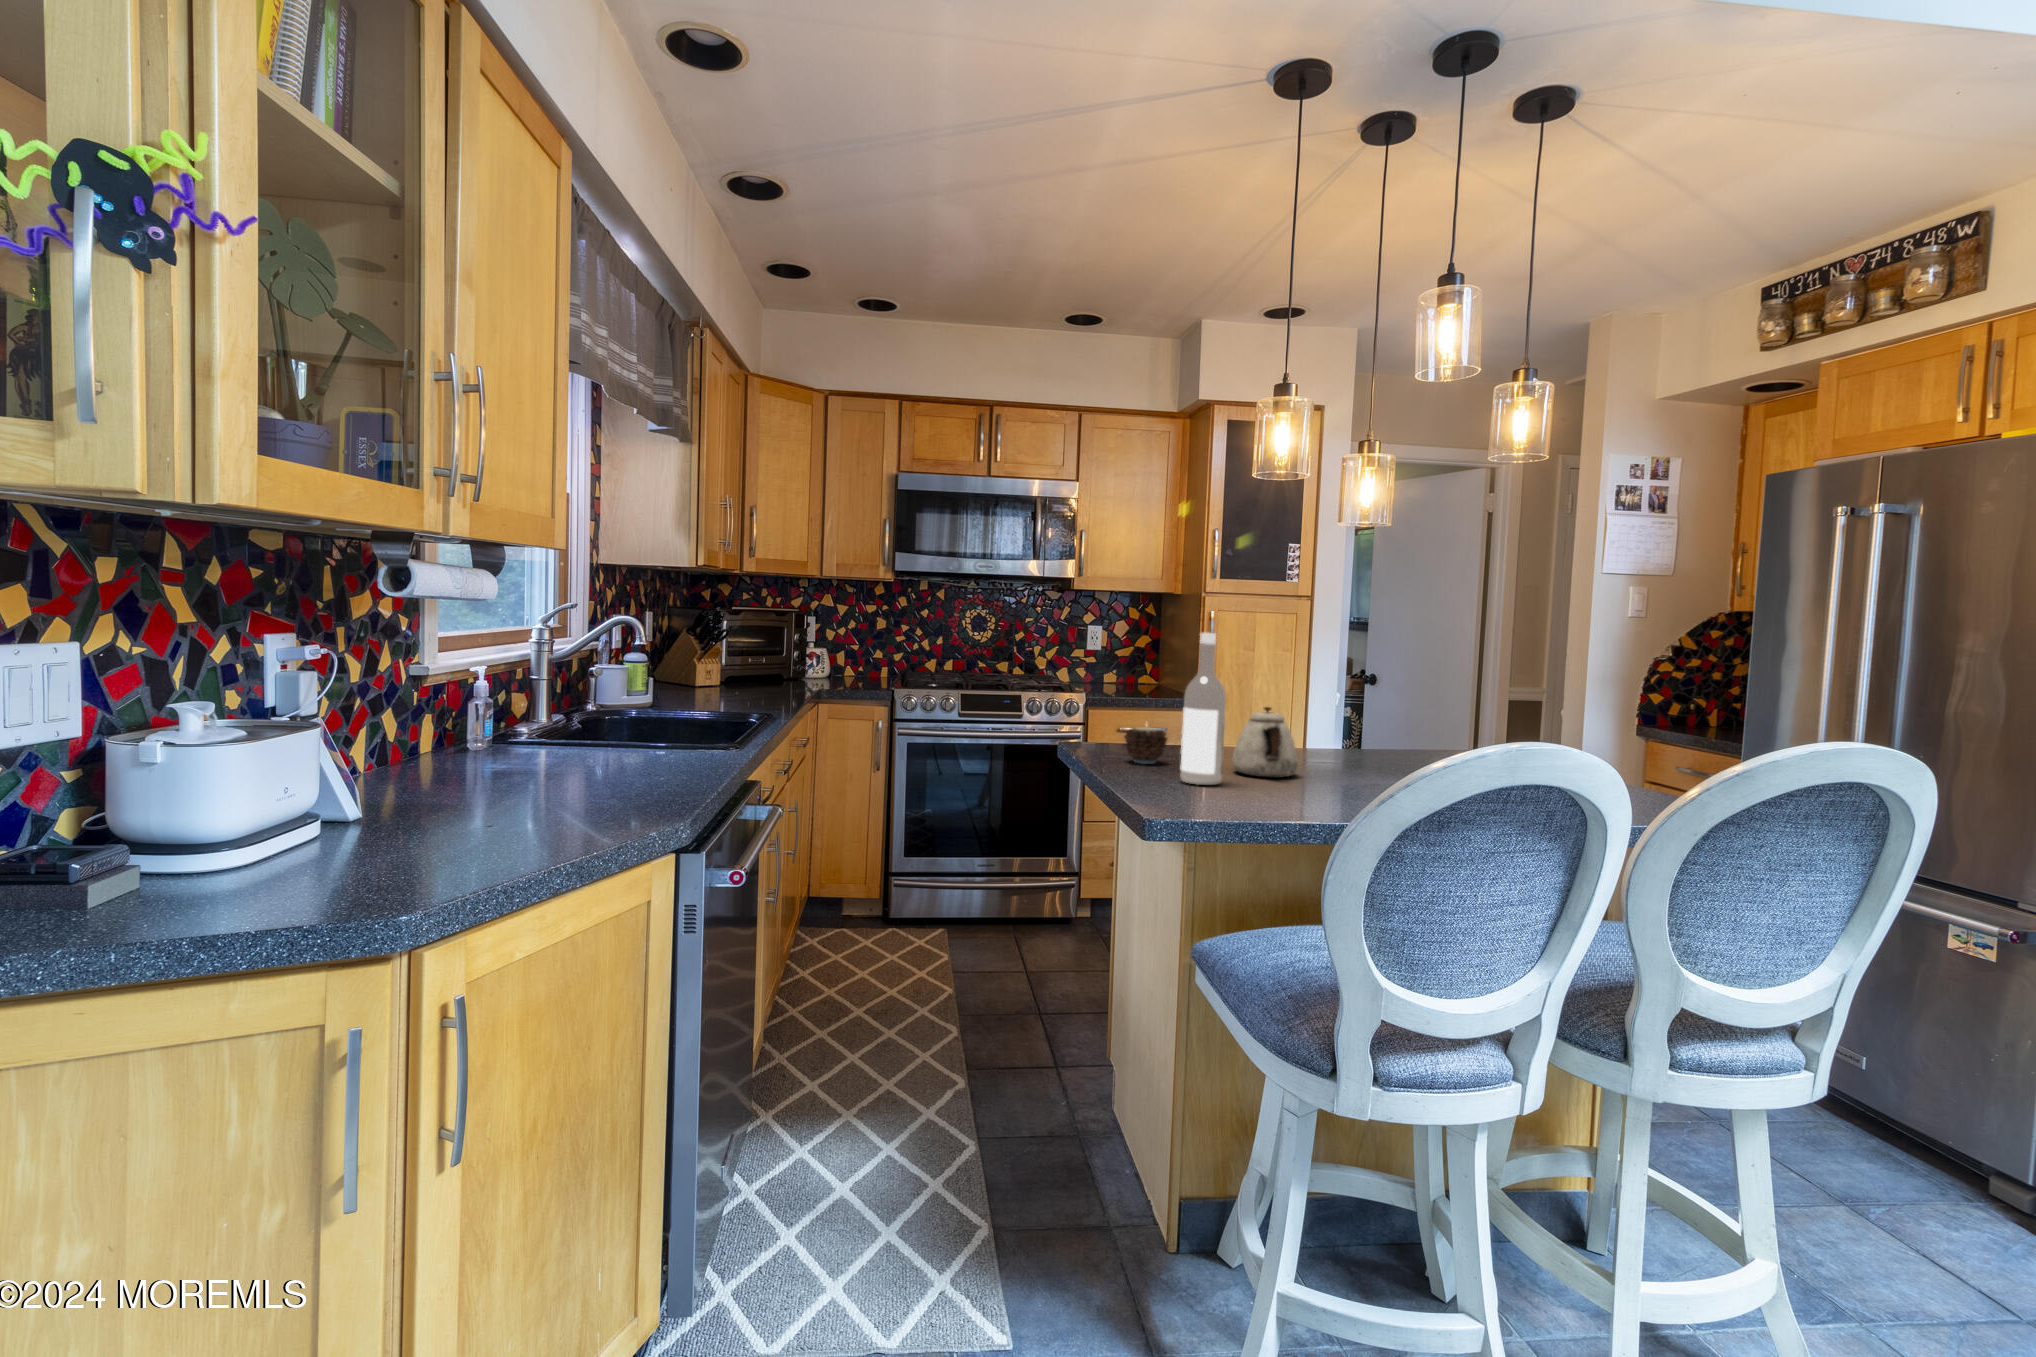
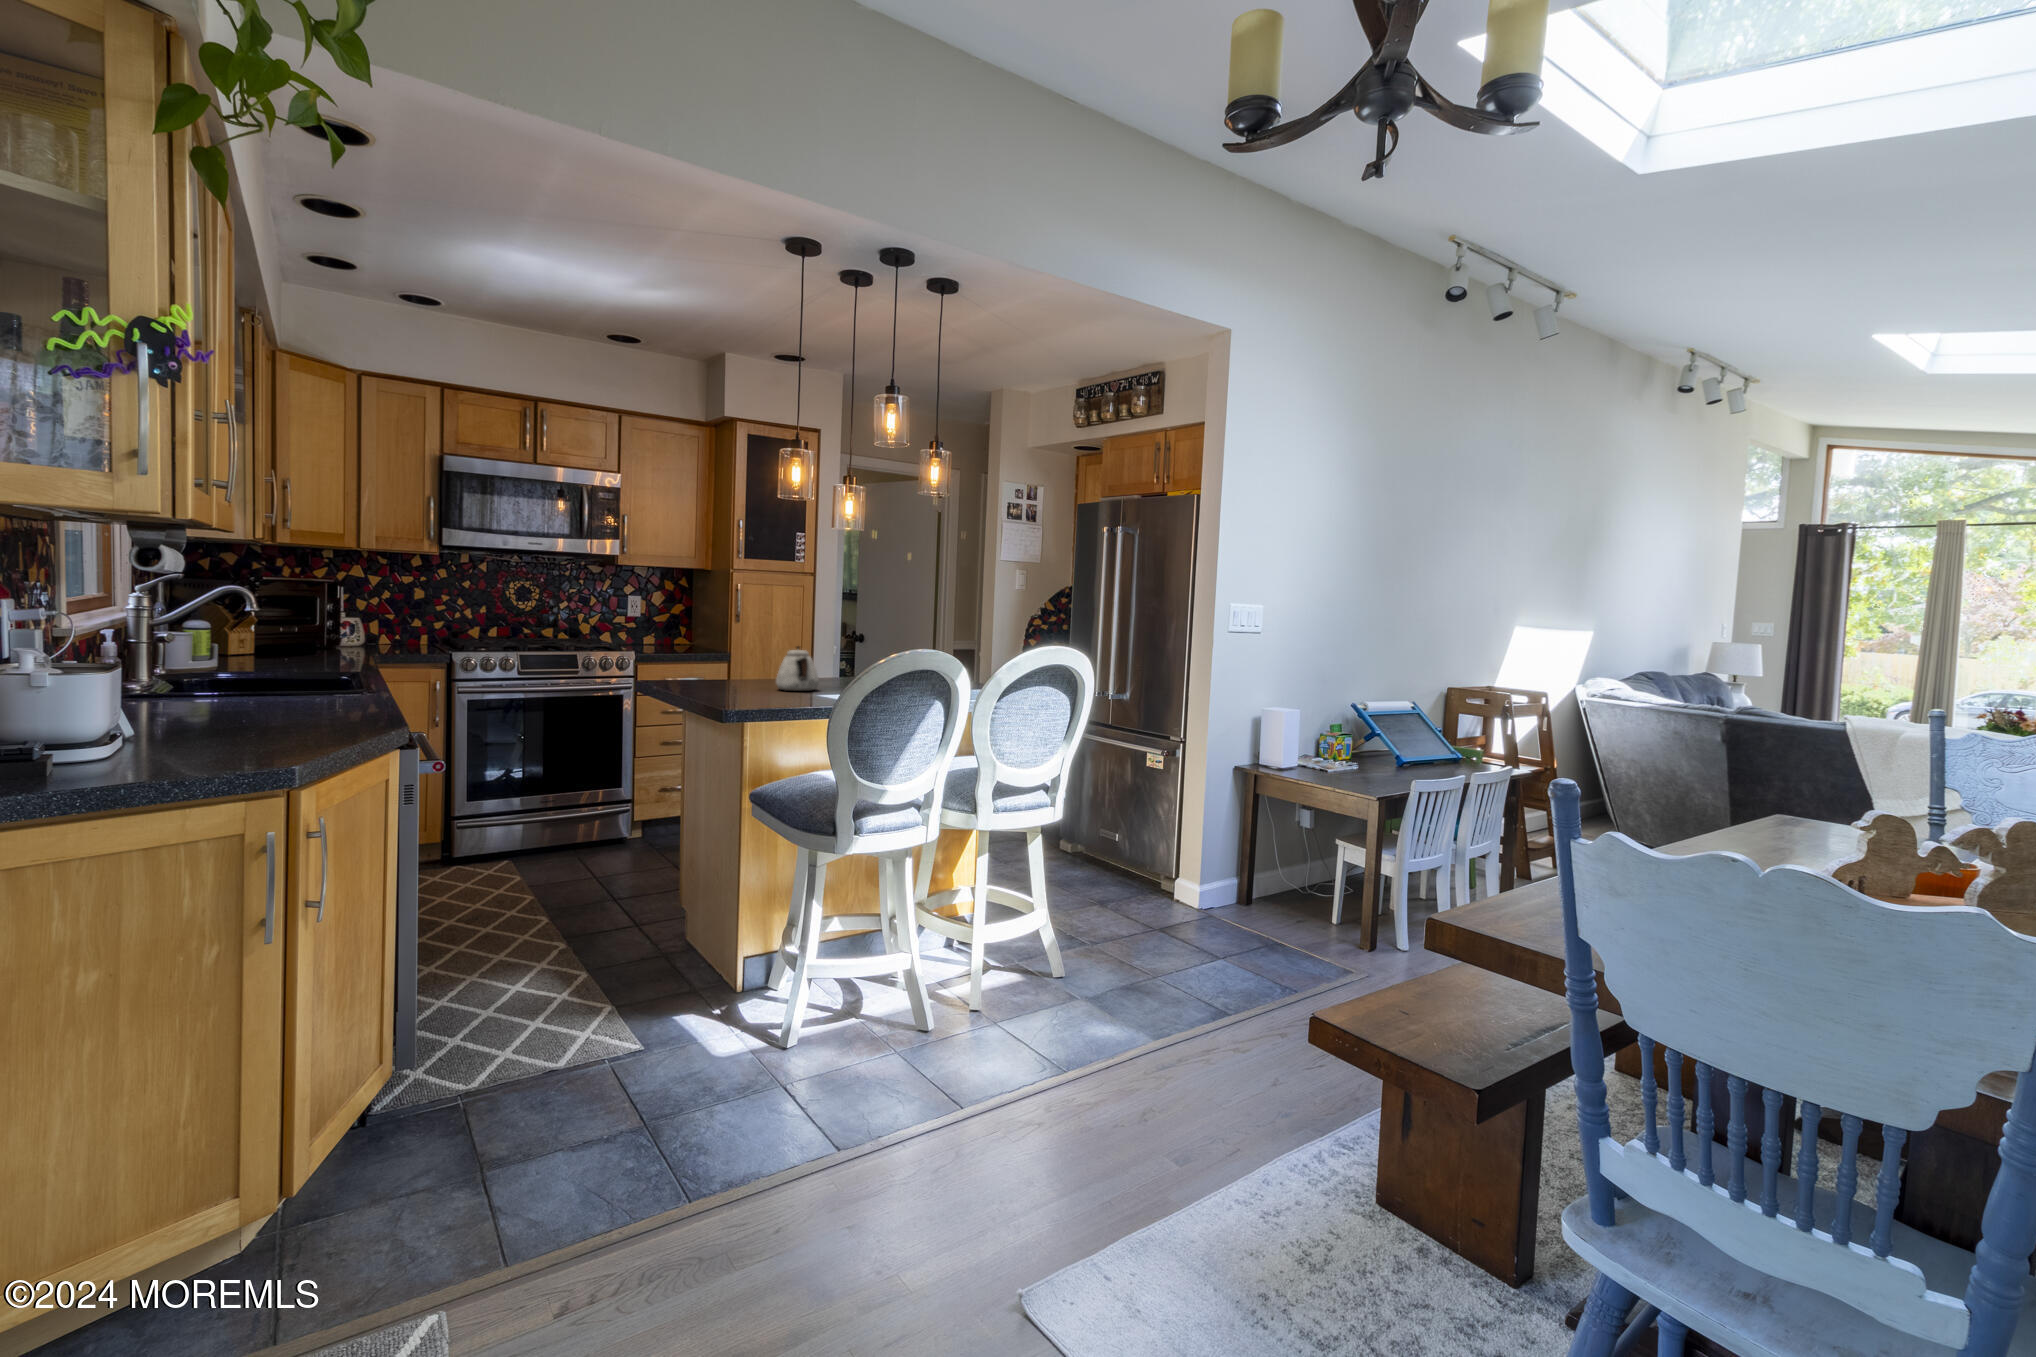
wine bottle: present [1180,633,1226,785] -> none [745,597,773,696]
candle: present [1124,727,1168,764] -> none [698,659,731,689]

